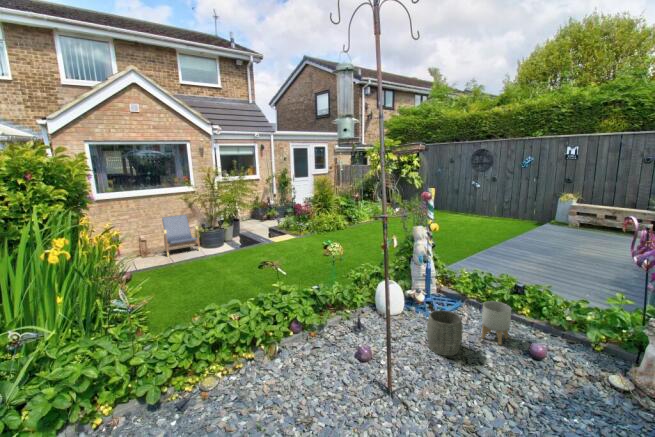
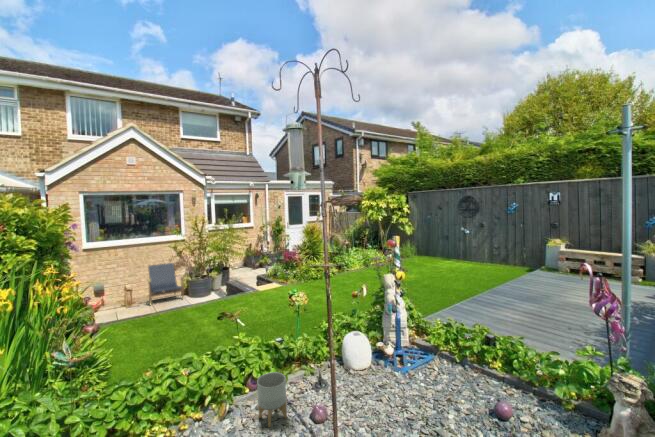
planter: present [482,301,511,345] -> present [257,372,287,427]
woven basket: present [427,310,463,356] -> none [387,364,423,416]

